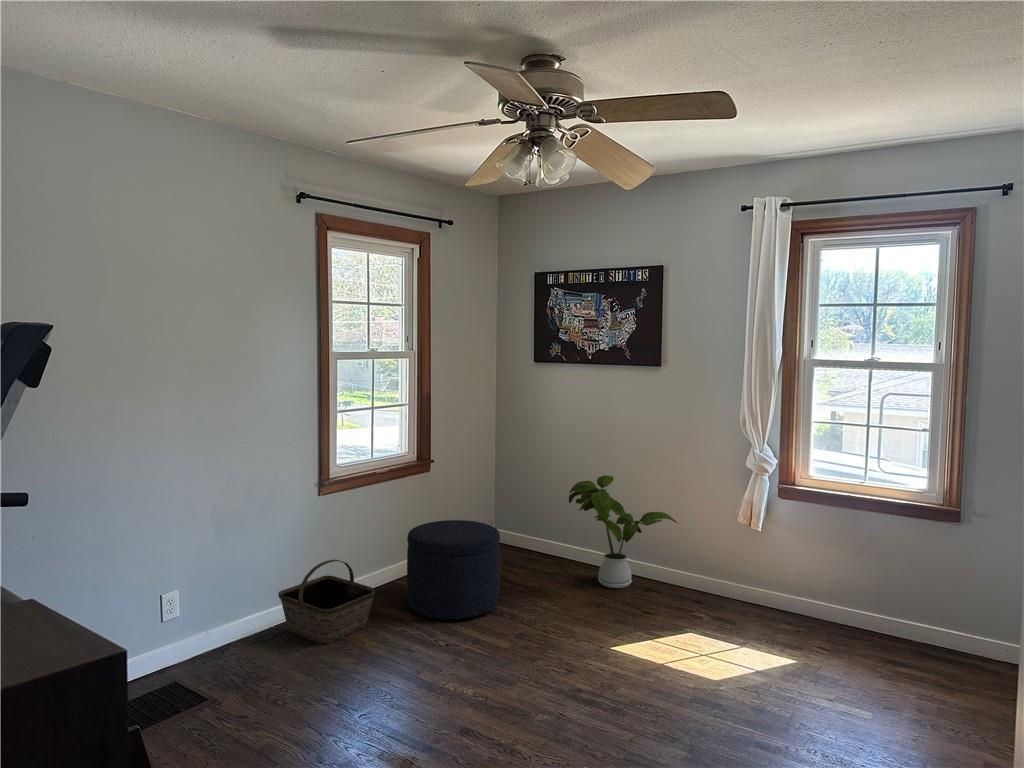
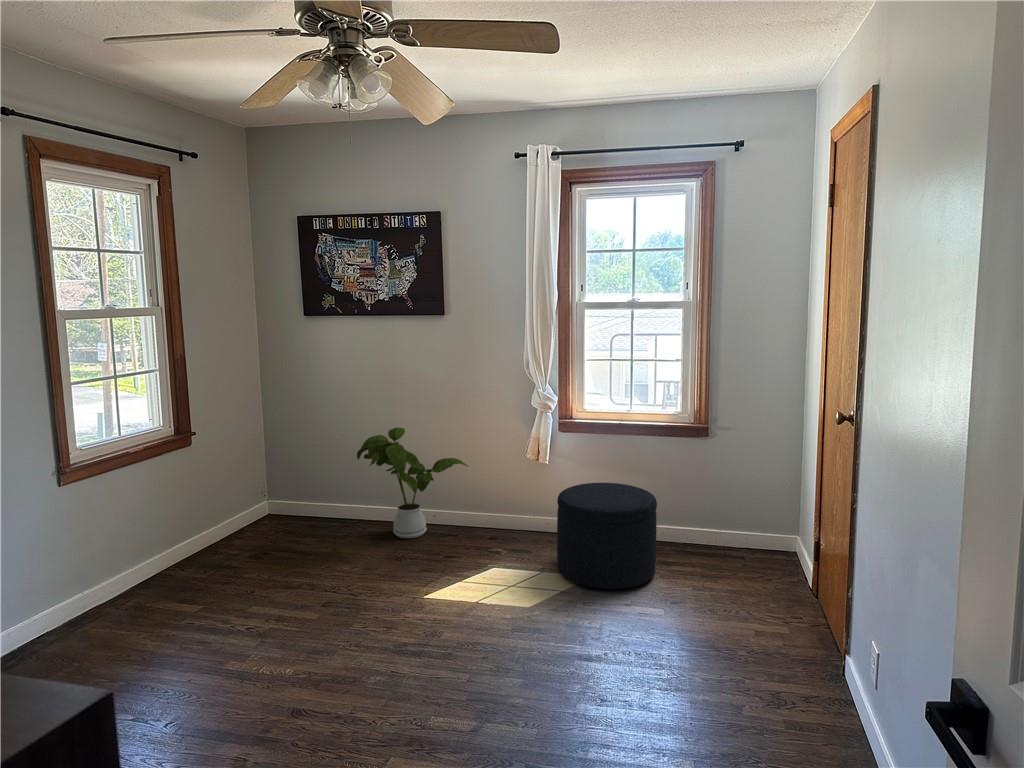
ottoman: present [407,520,500,620] -> present [557,483,657,589]
basket: present [278,560,375,644] -> none [17,560,150,662]

